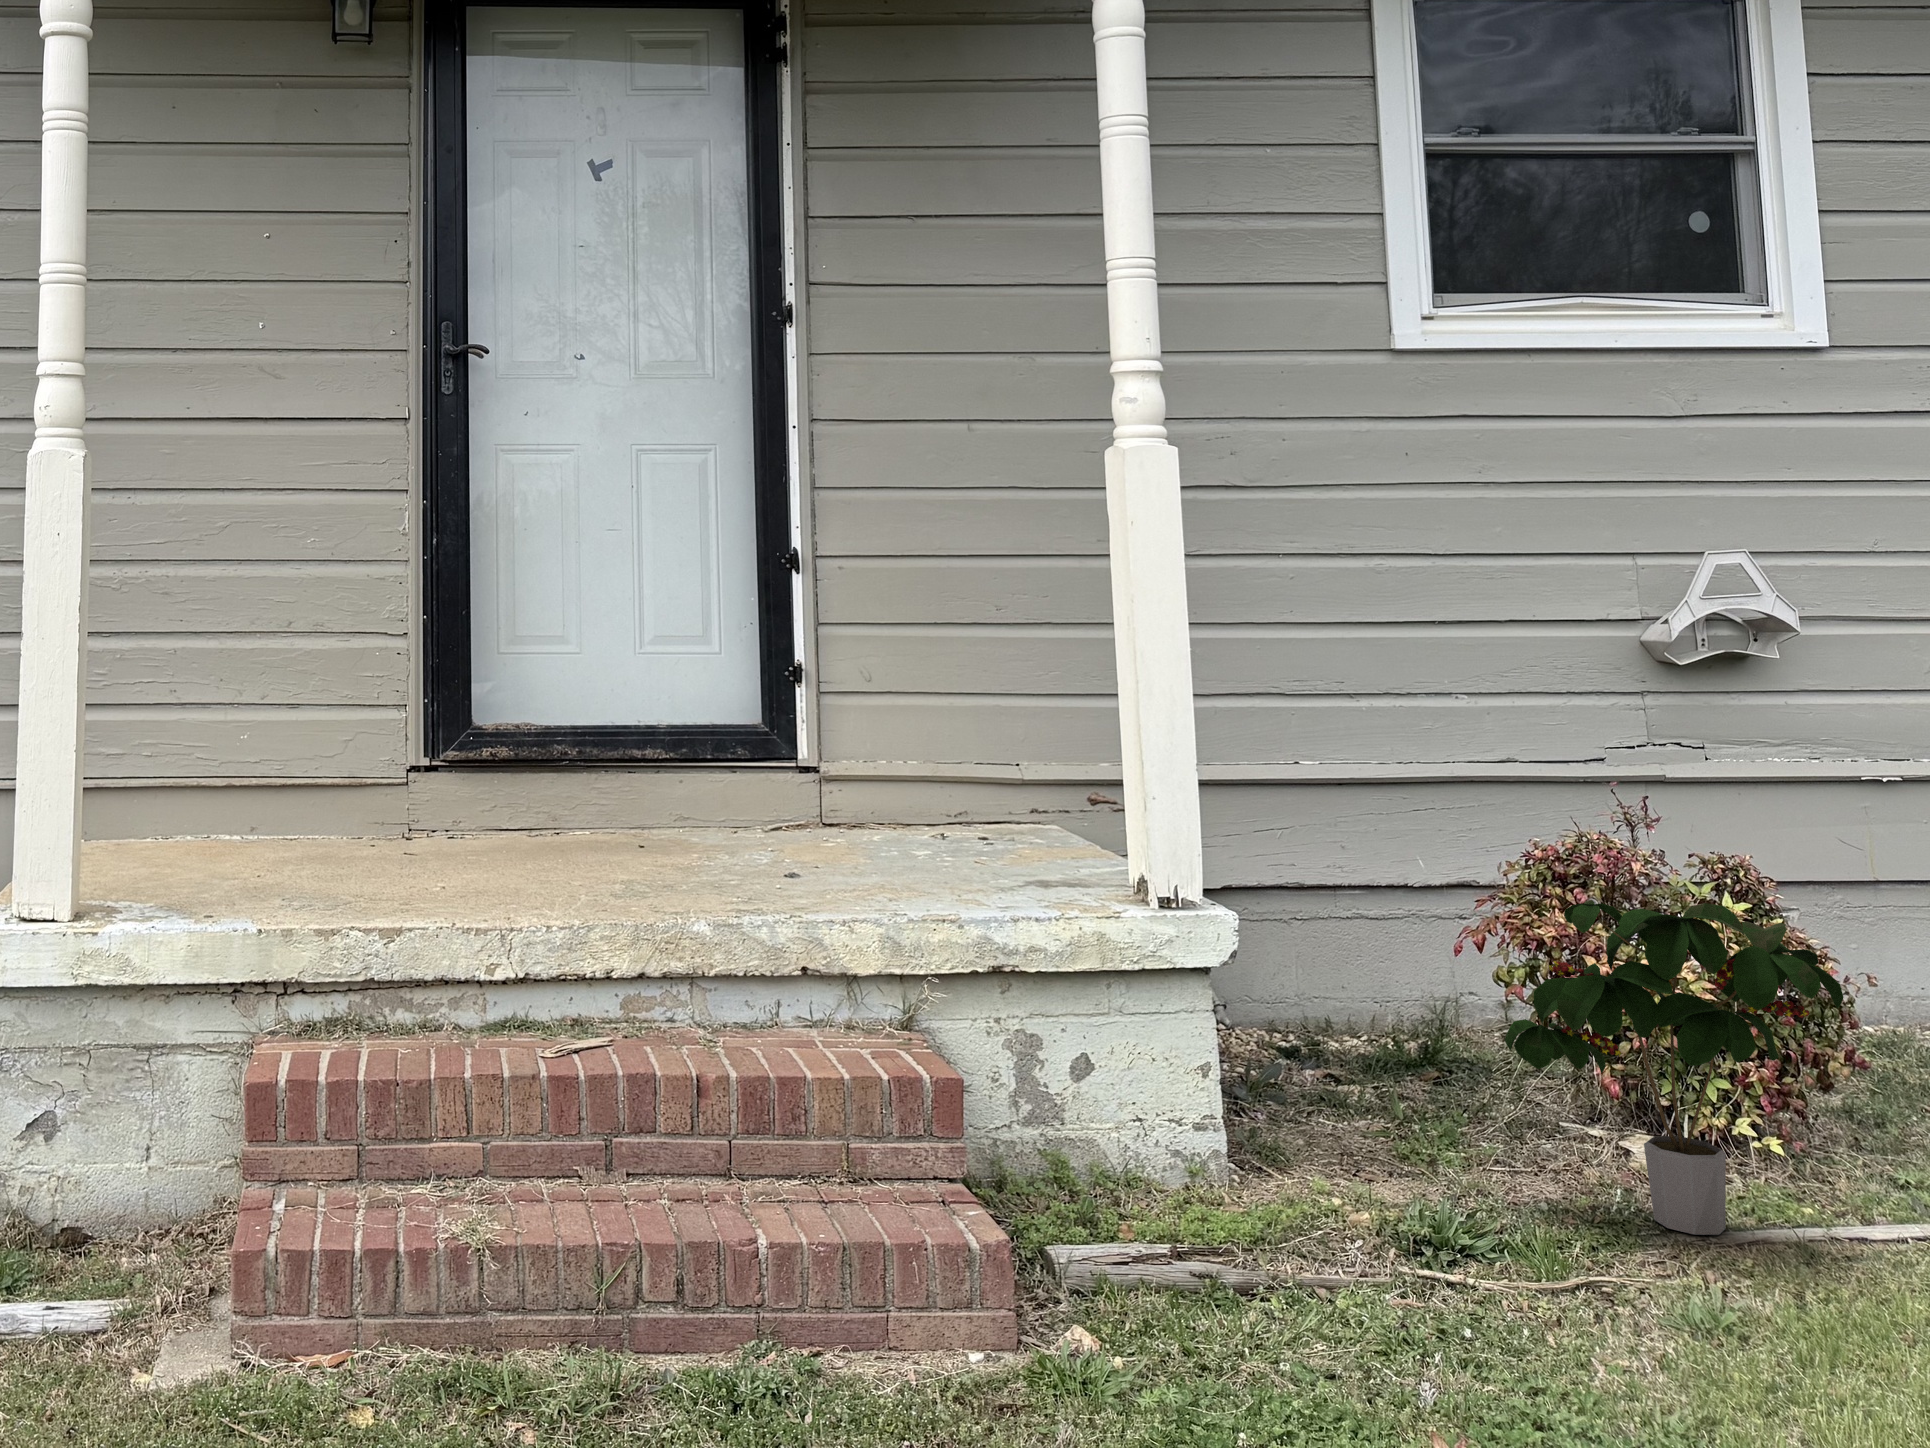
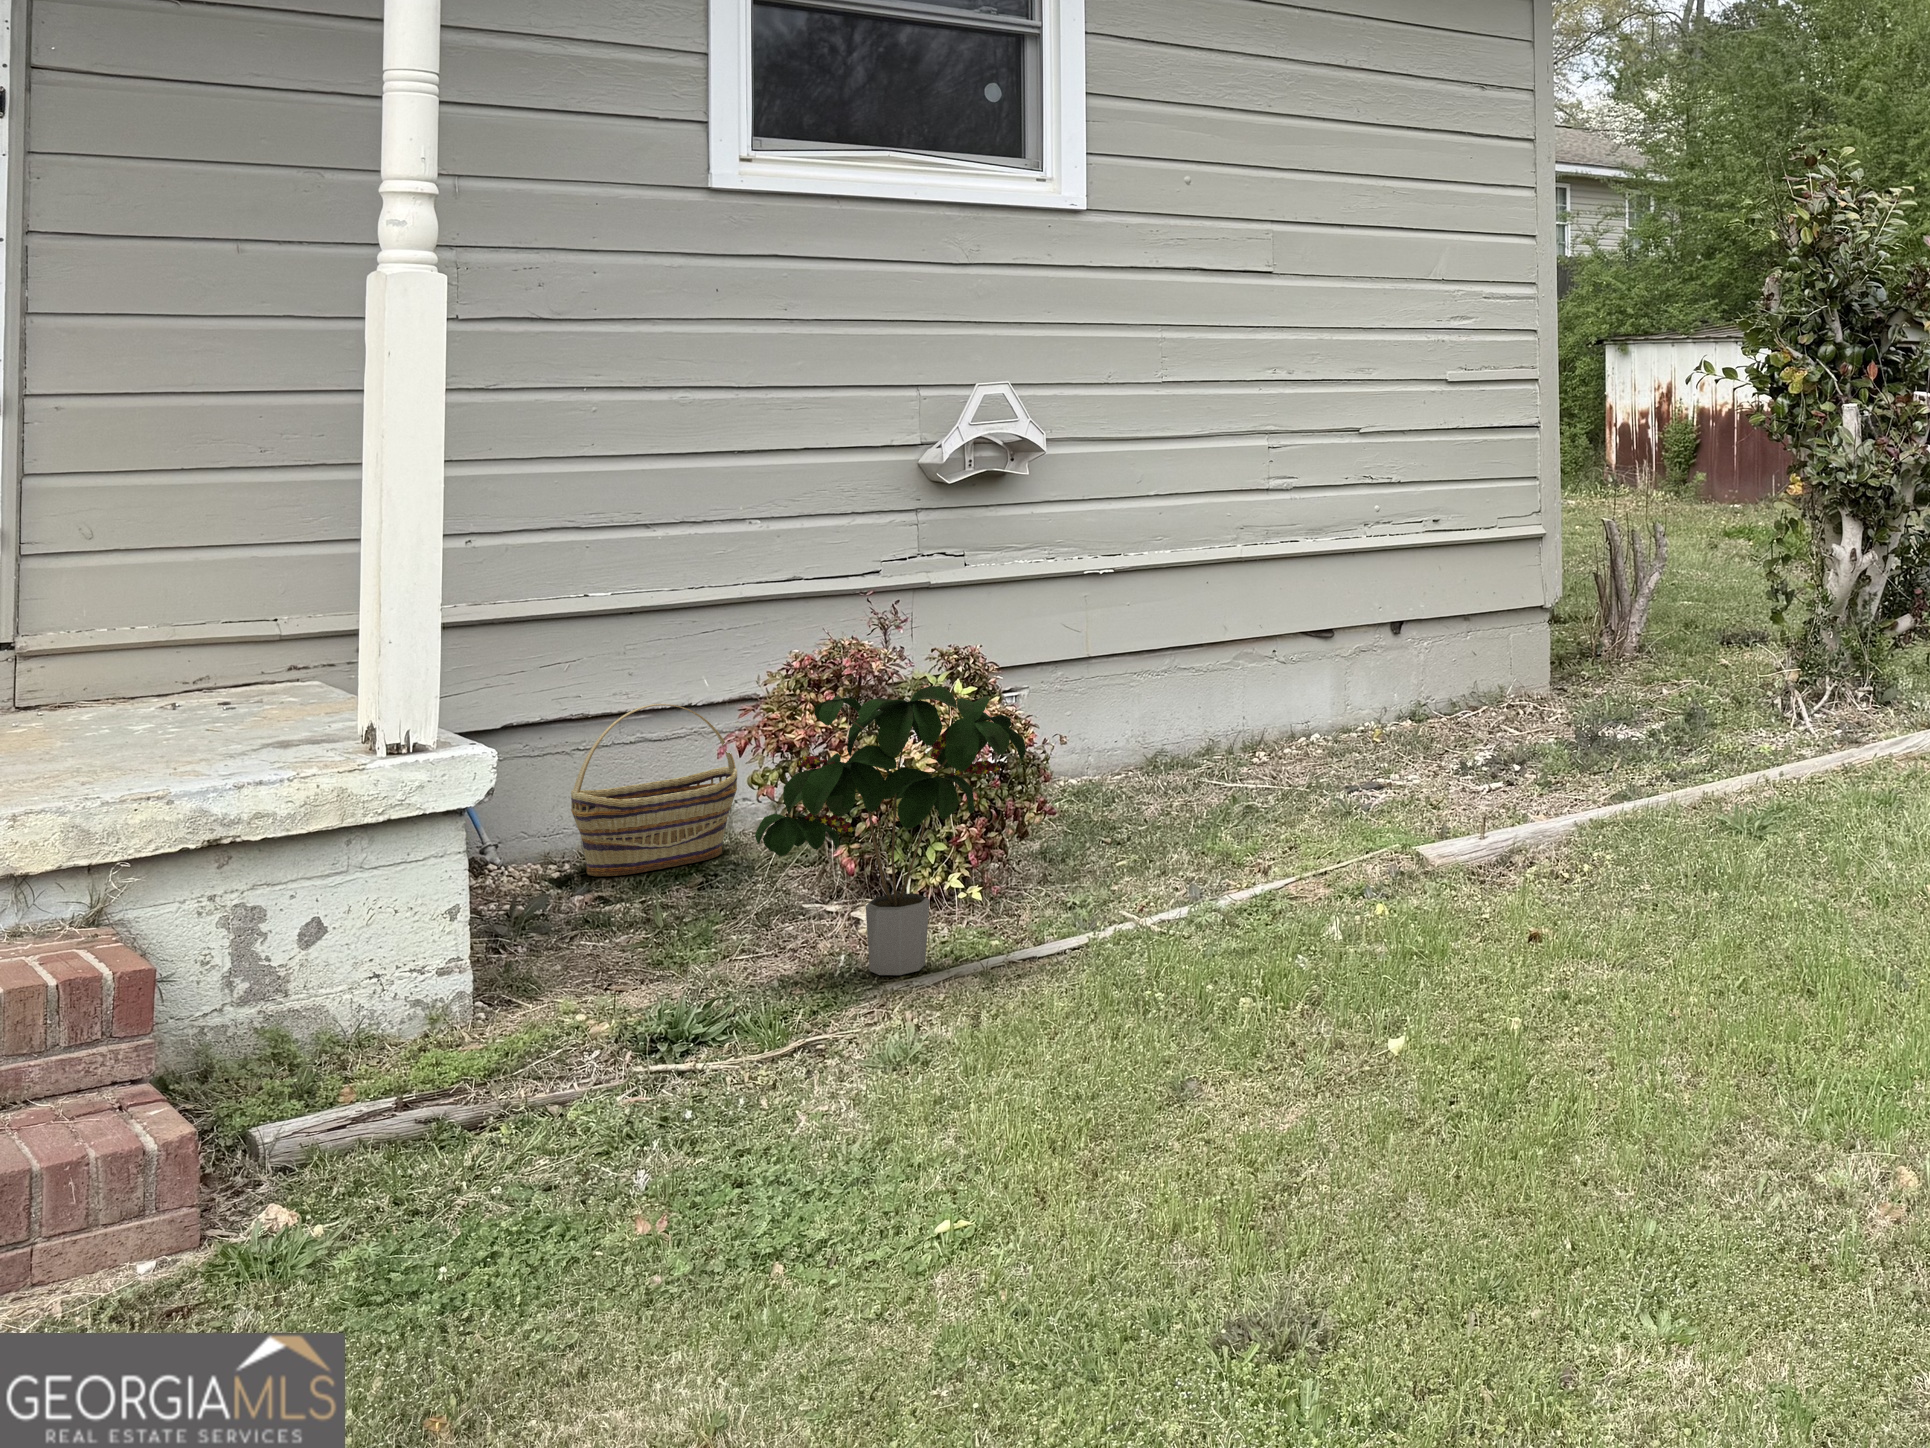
basket: none [1290,871,1462,1044] -> present [571,704,737,876]

